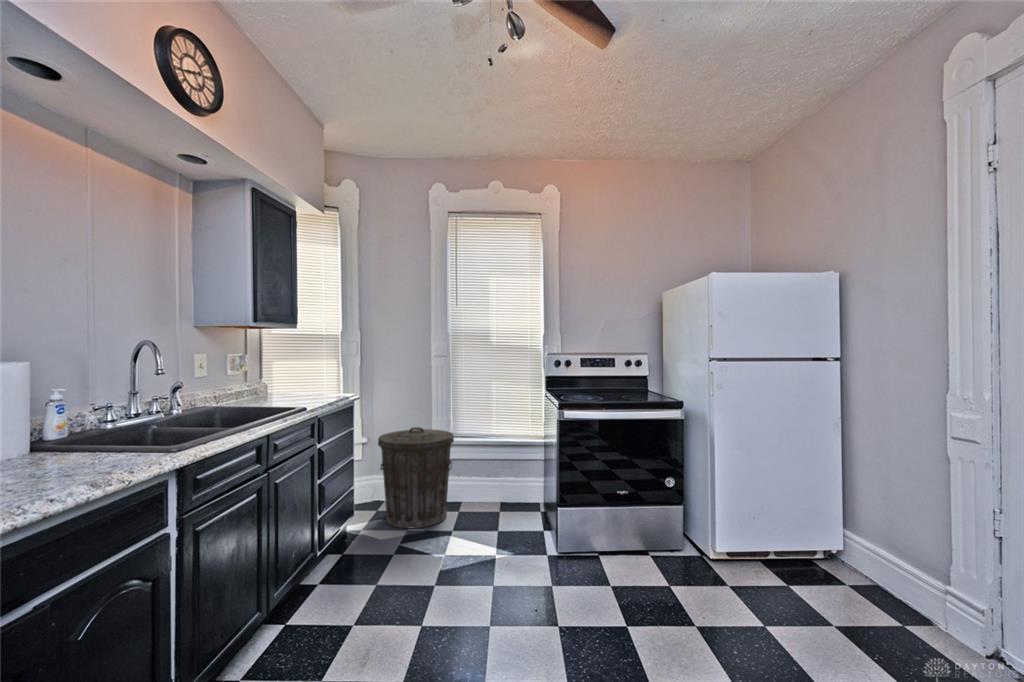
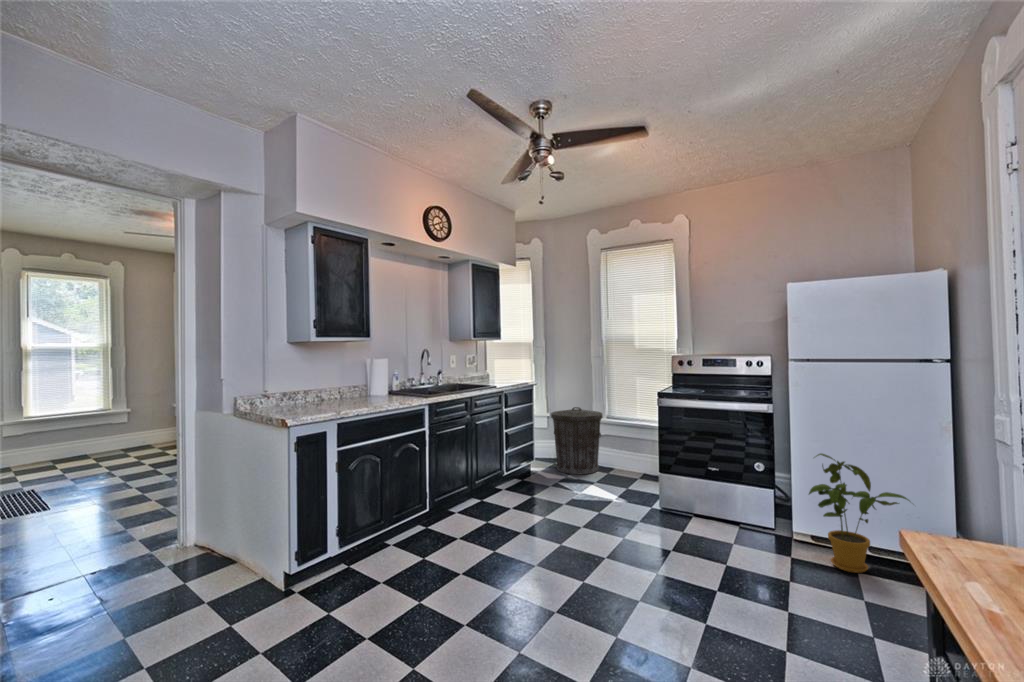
house plant: none [799,478,927,634] -> present [809,453,910,573]

